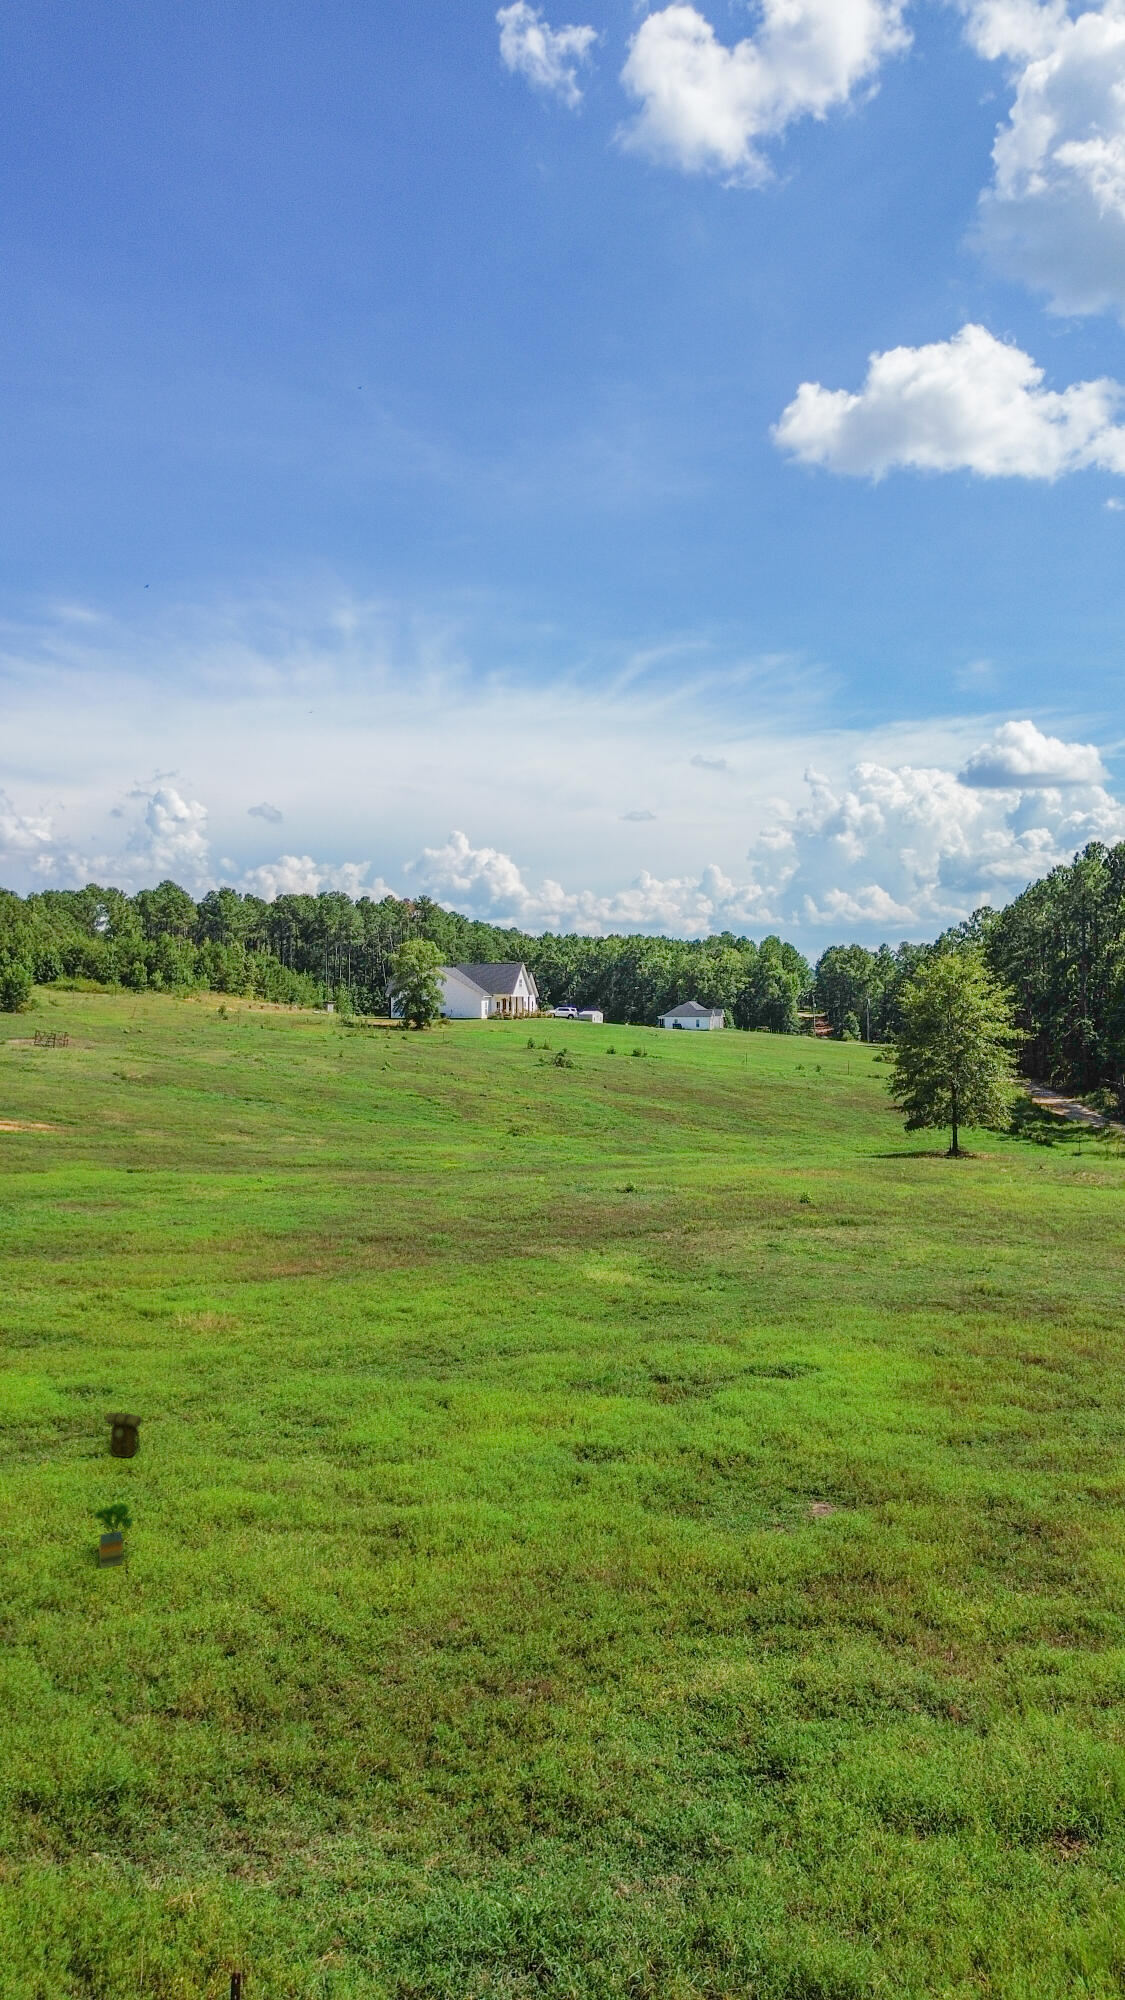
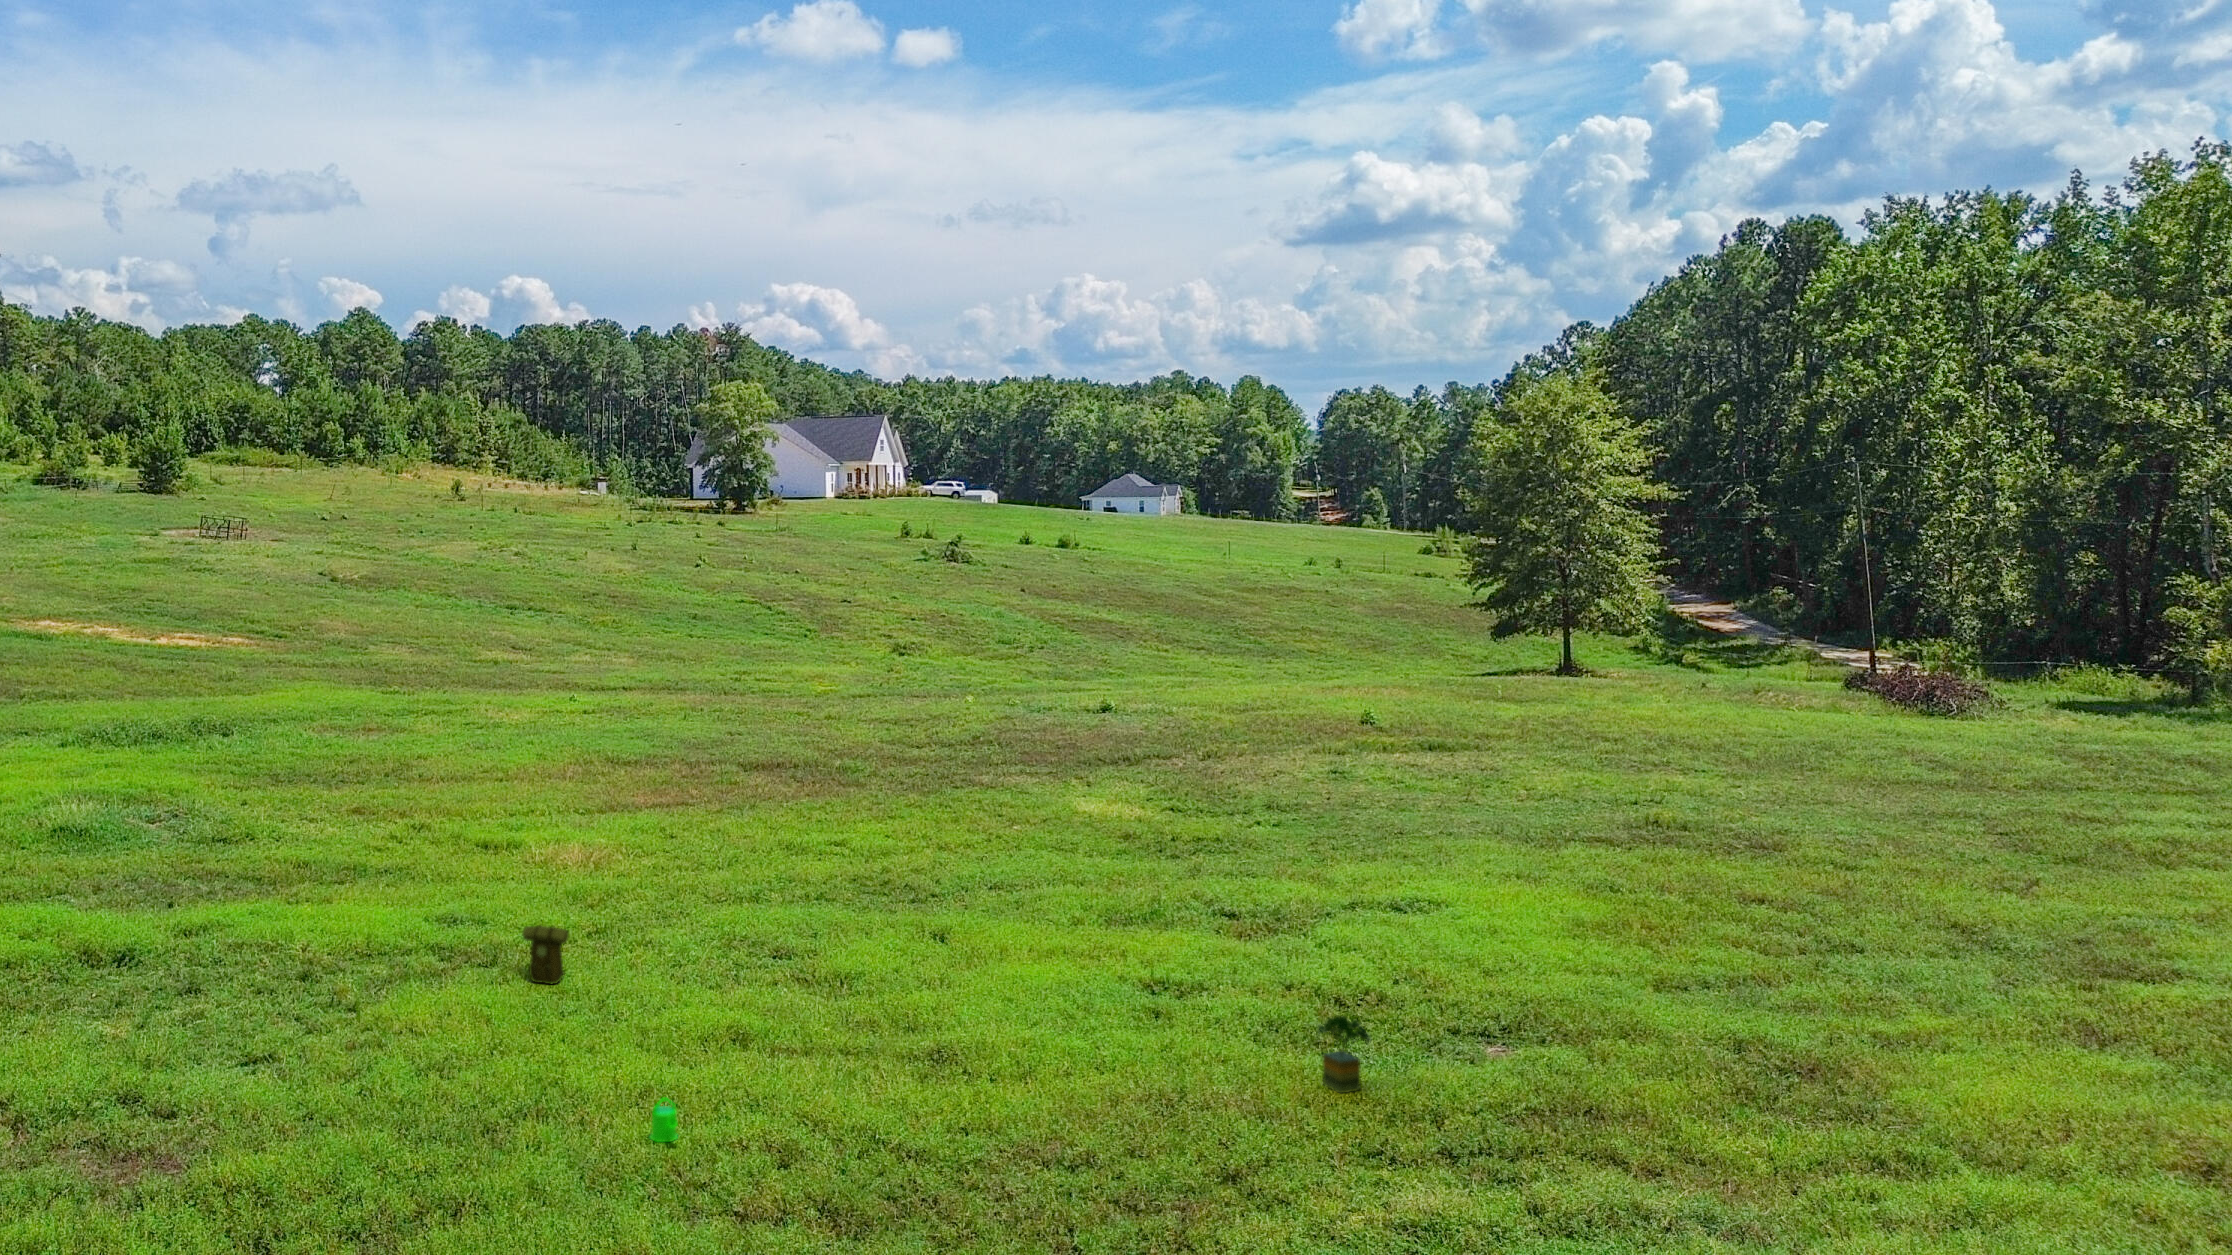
potted tree: present [94,1503,133,1568] -> present [1317,1015,1372,1093]
watering can: none [132,1593,158,1631] -> present [650,1097,678,1142]

